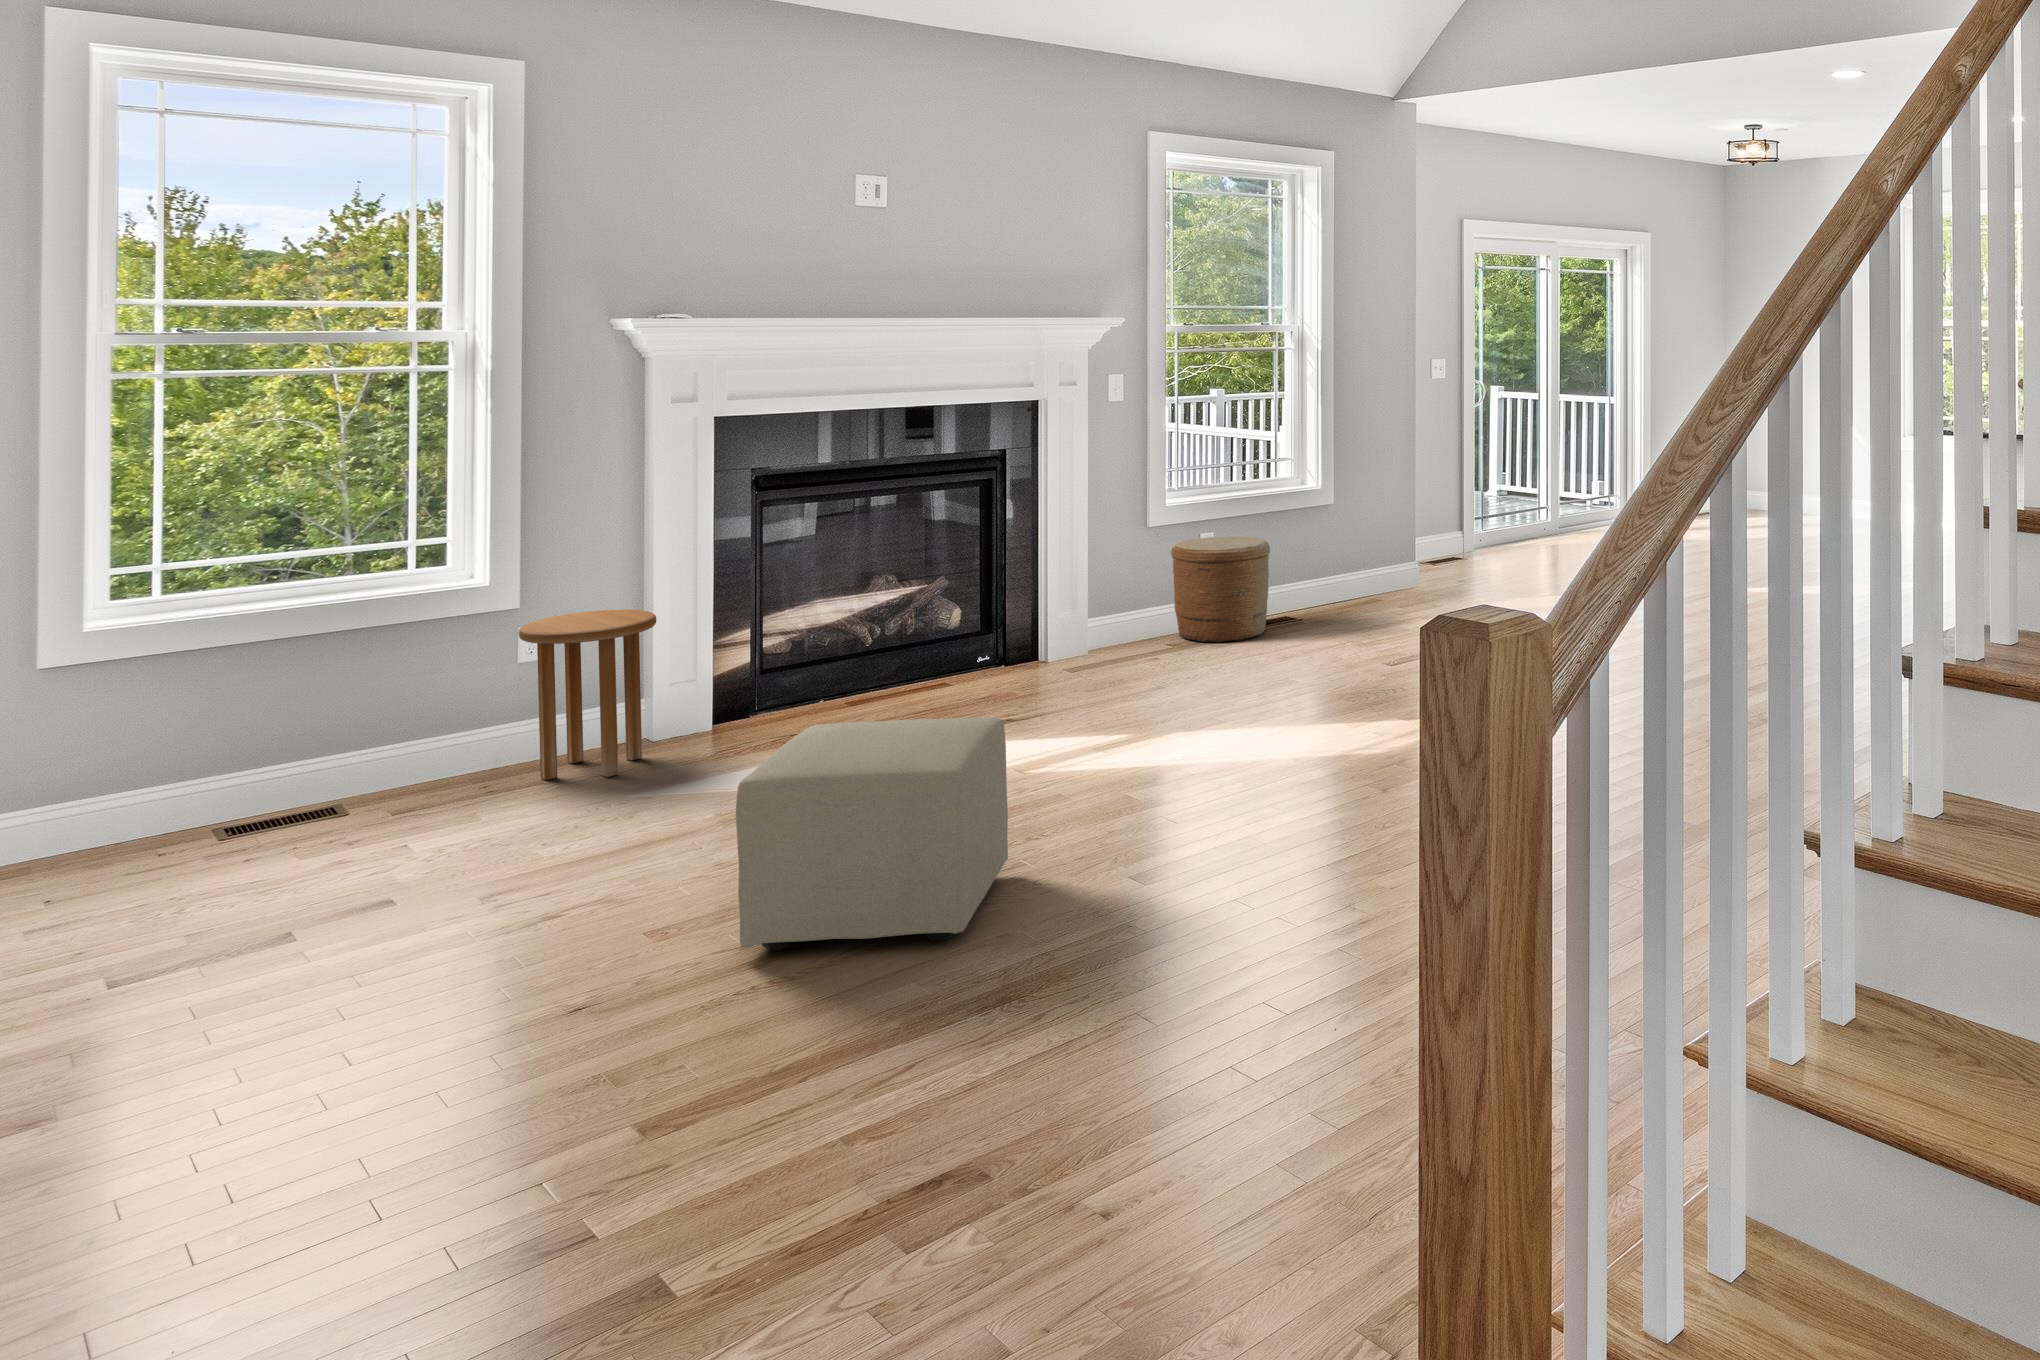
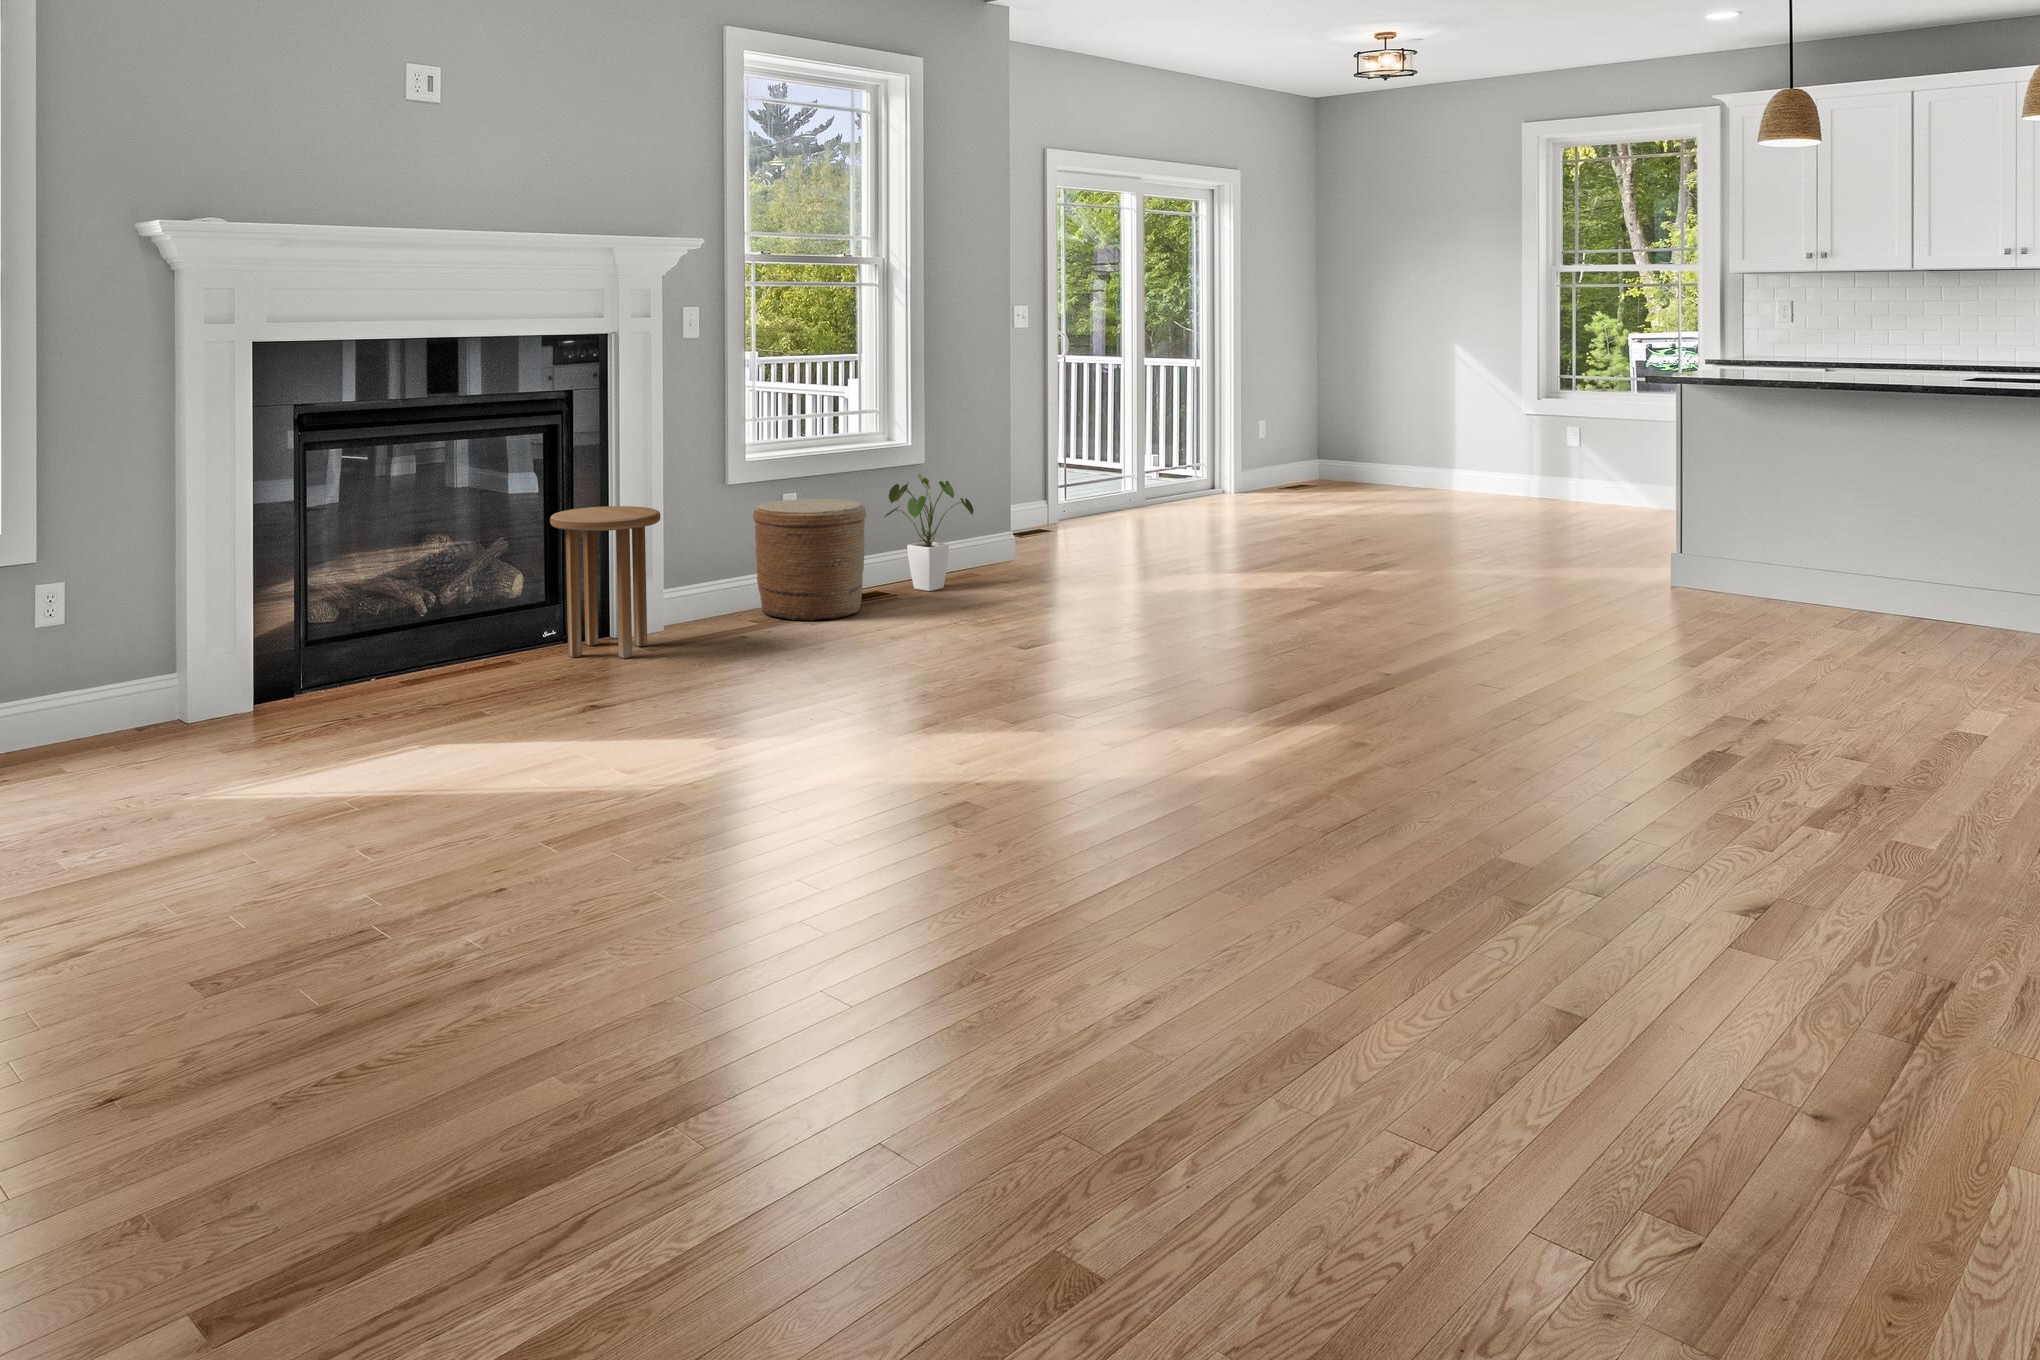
house plant: none [1293,512,1371,614] -> present [885,474,974,591]
side table: present [519,610,656,780] -> present [550,506,660,658]
ottoman: present [736,717,1008,951] -> none [317,700,648,1009]

